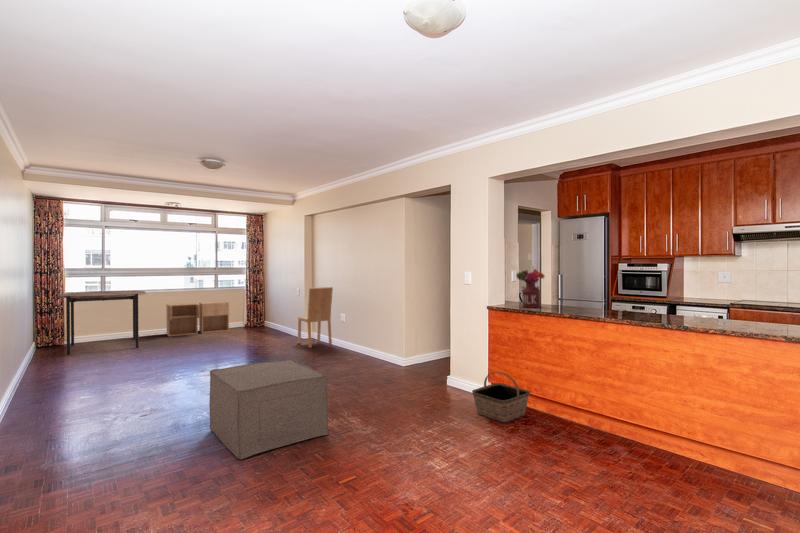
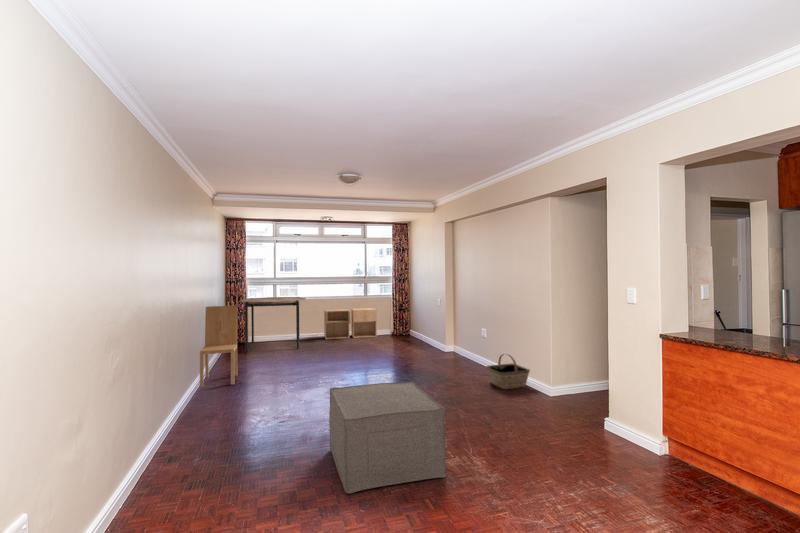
flower arrangement: present [516,269,544,308] -> none [705,286,755,341]
dining chair: present [298,287,333,348] -> present [200,306,238,387]
basket: present [472,372,530,422] -> present [486,354,530,389]

